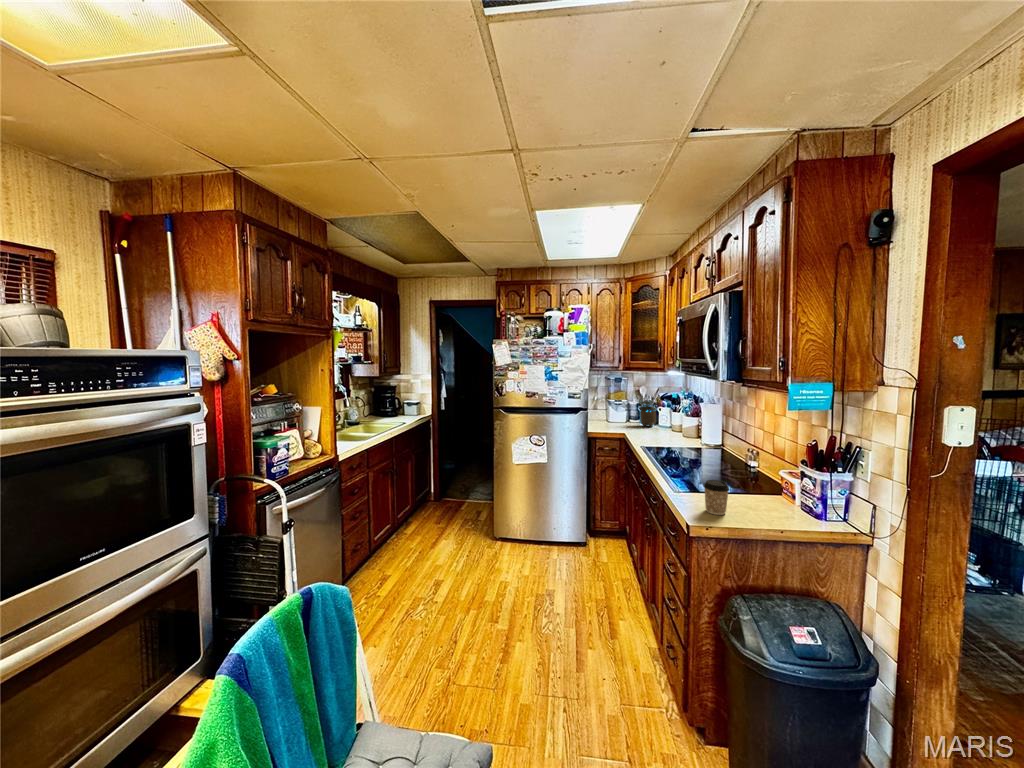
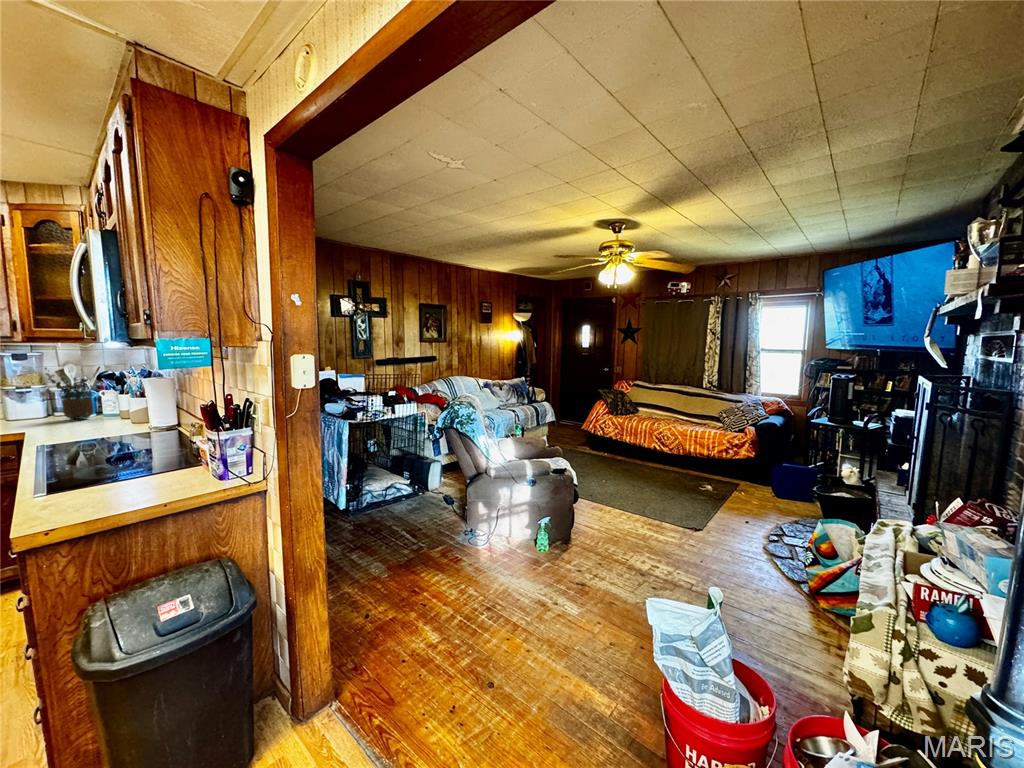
coffee cup: present [704,480,729,515] -> none [54,468,98,514]

